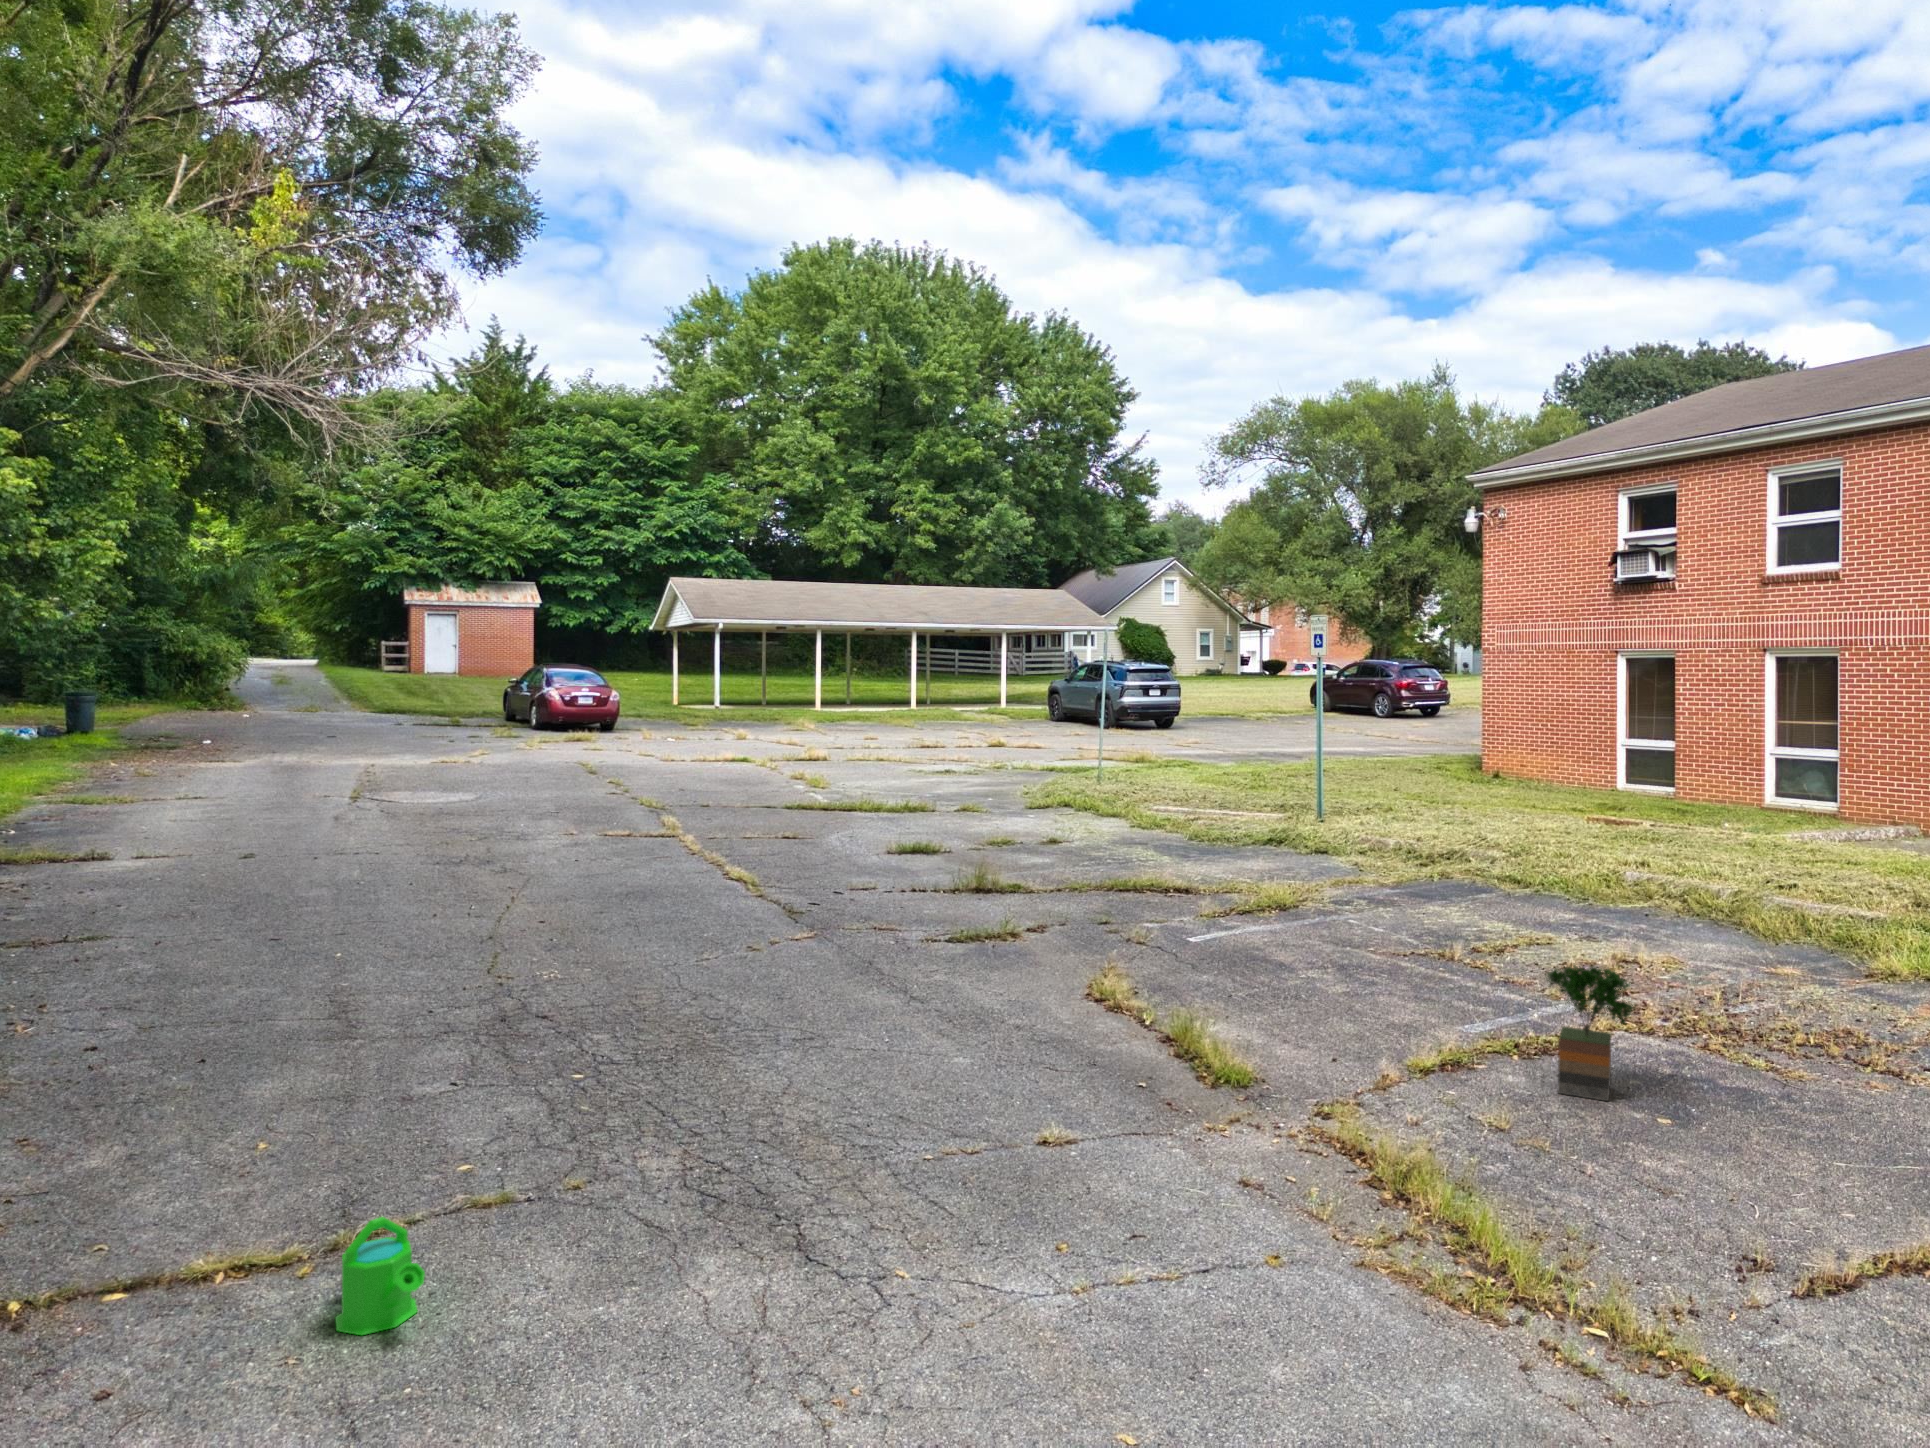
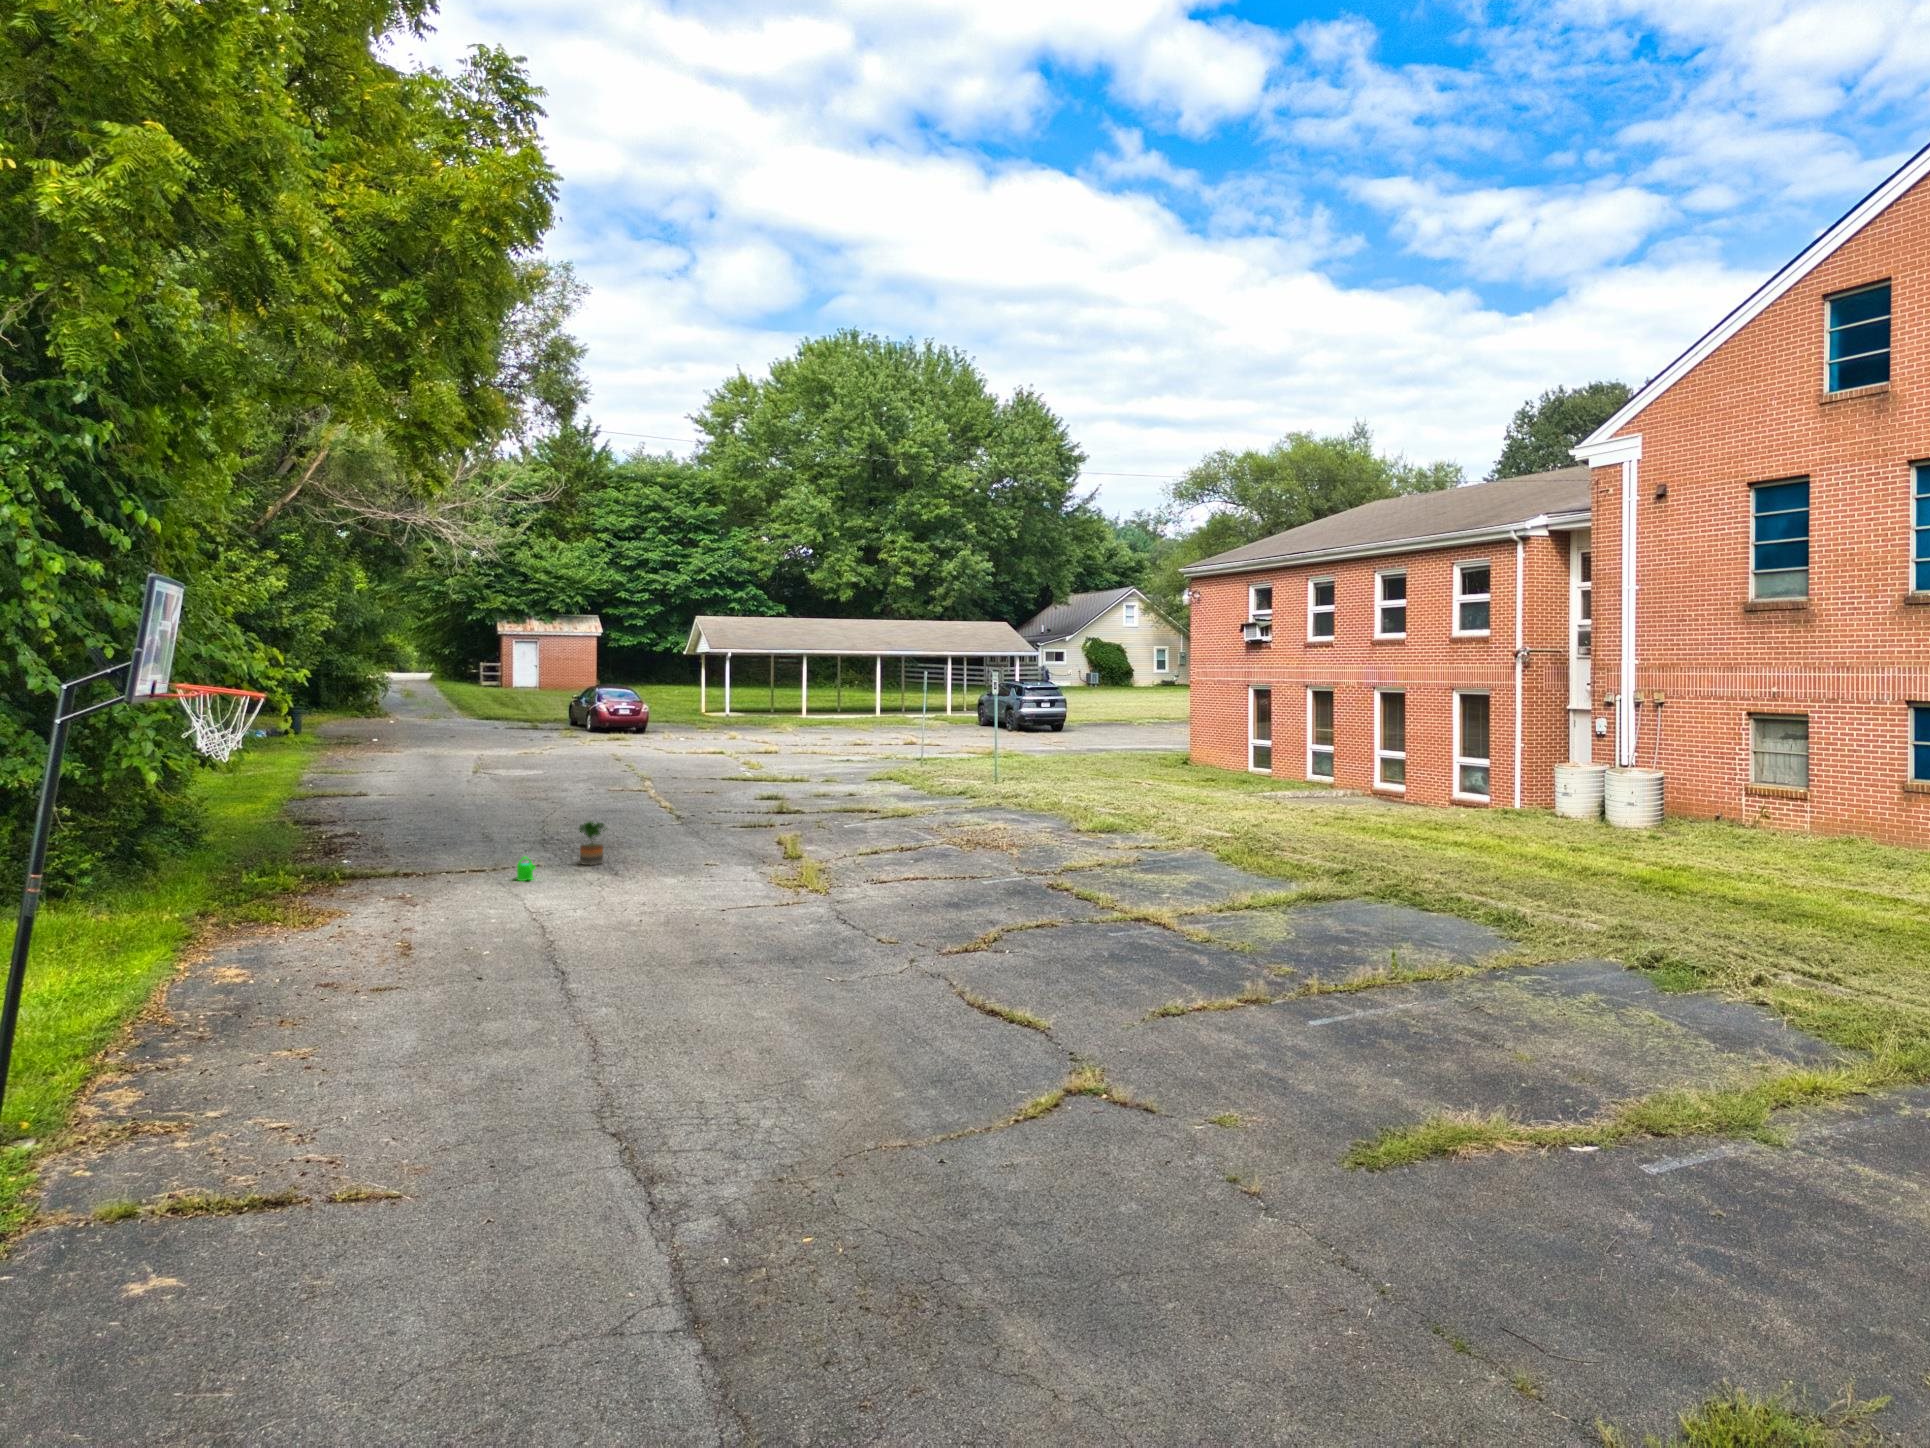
potted tree: present [1547,966,1635,1101] -> present [579,821,607,865]

